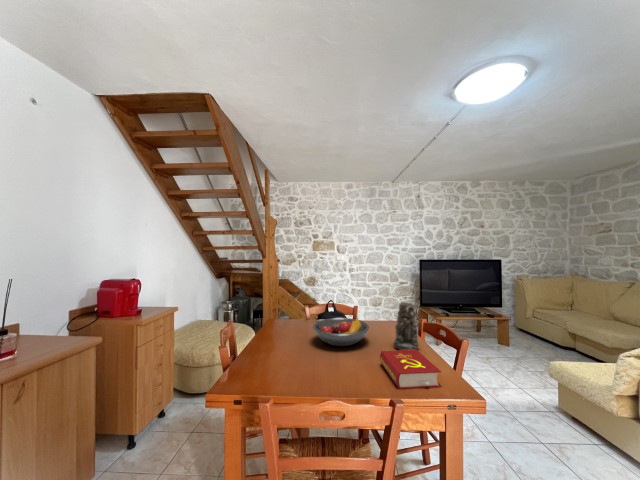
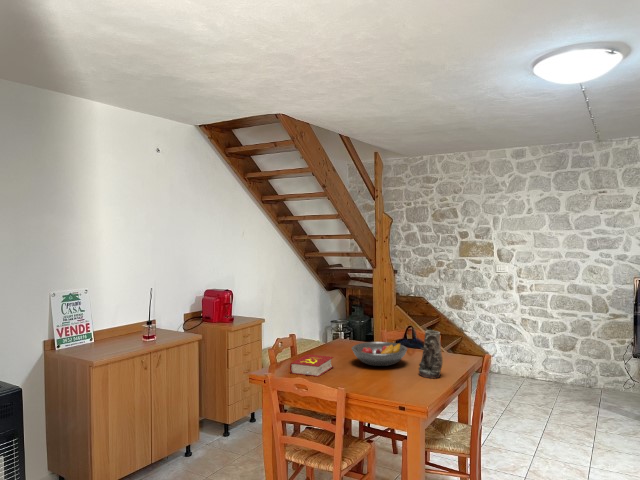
book: present [380,350,441,389] -> present [290,354,333,377]

